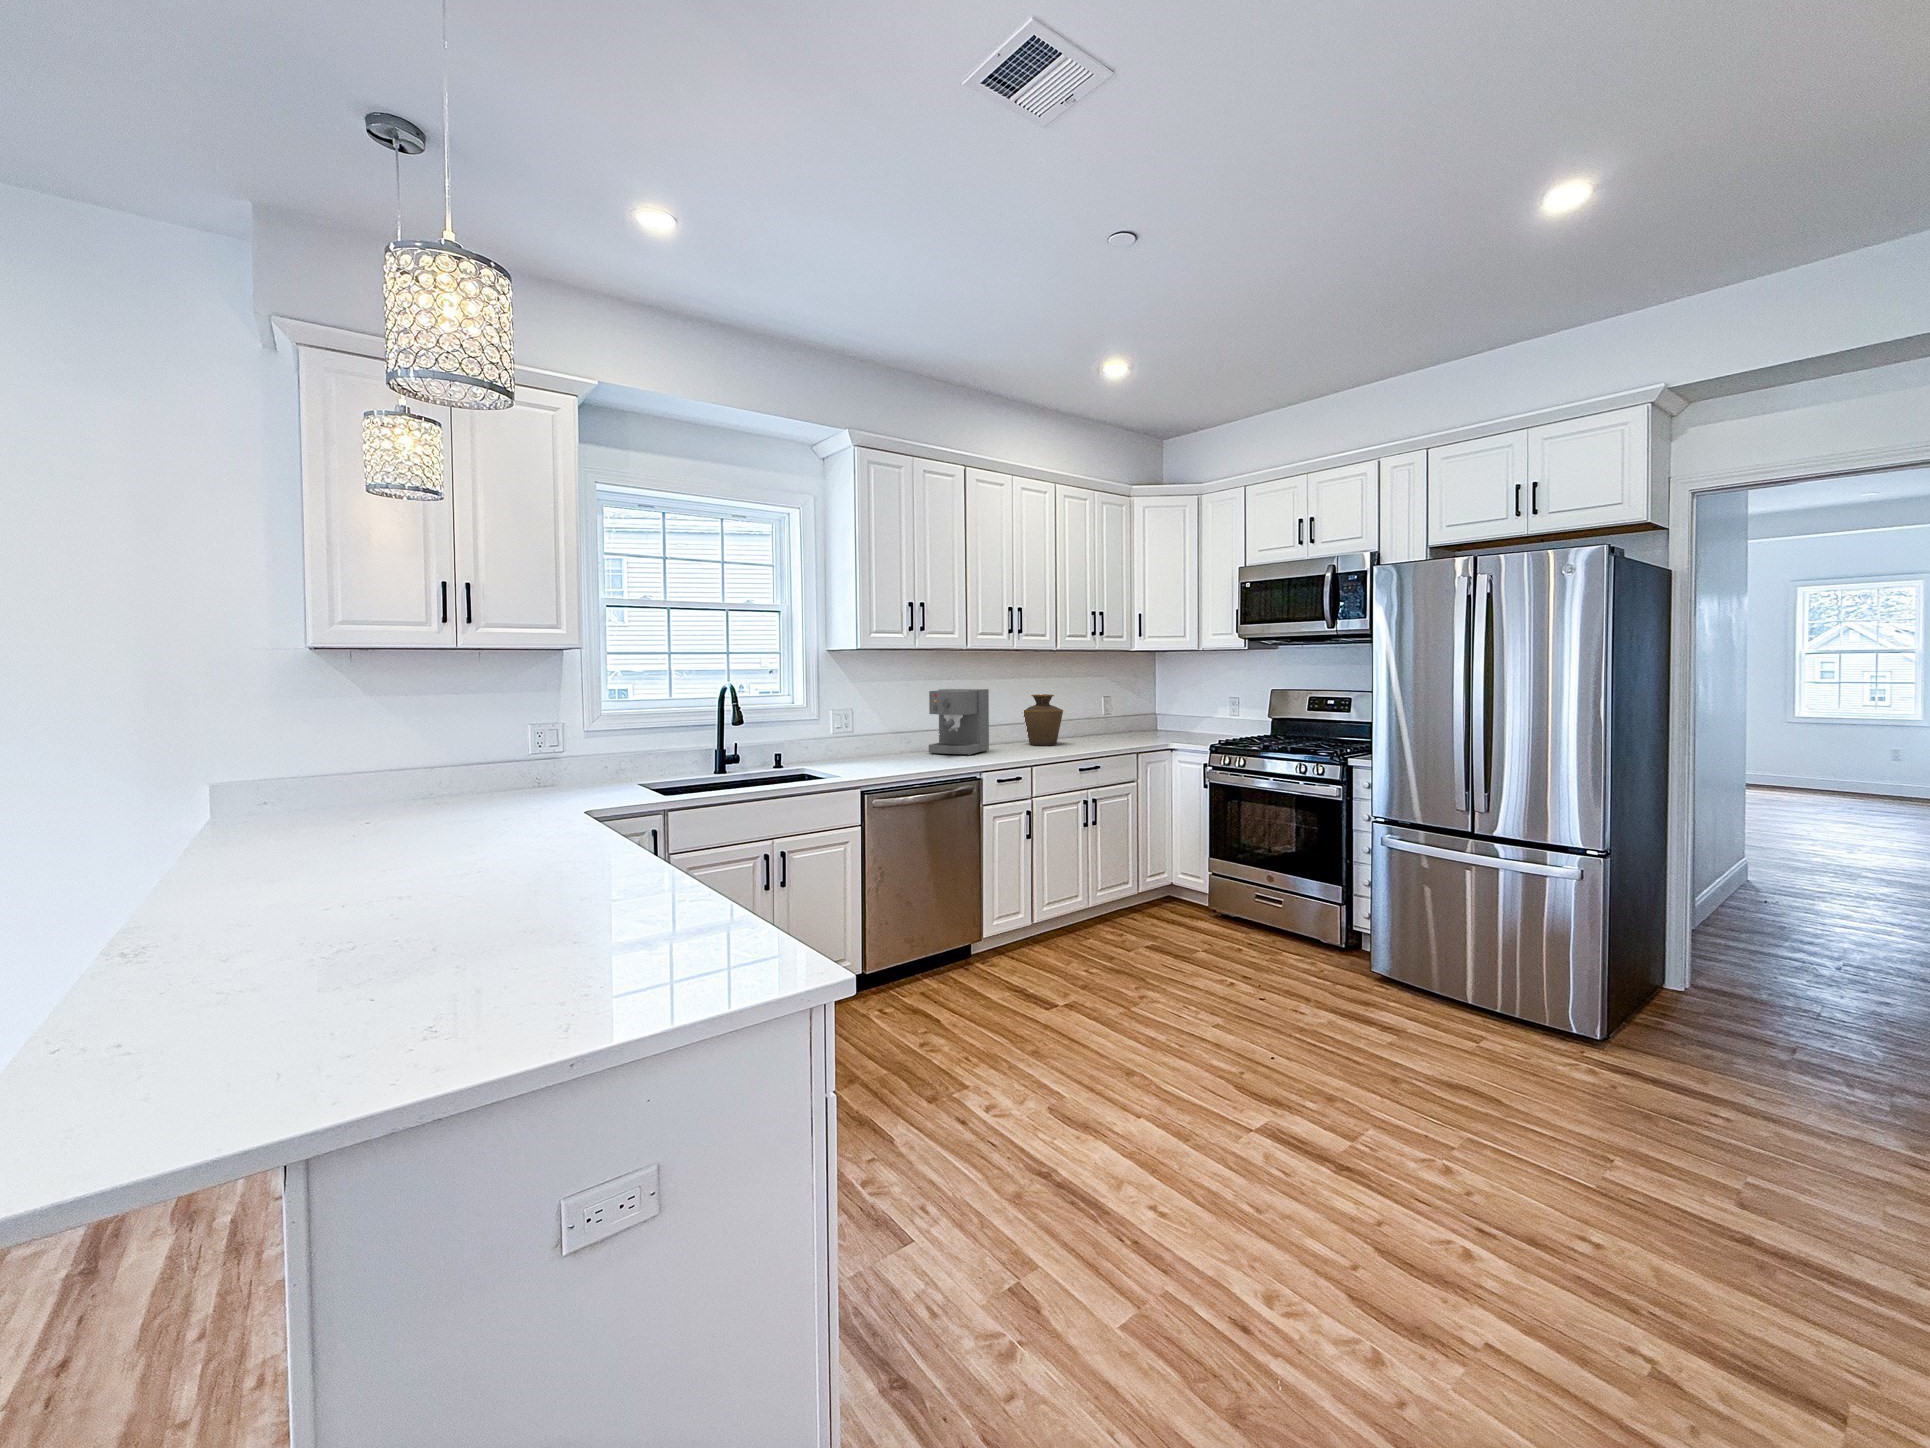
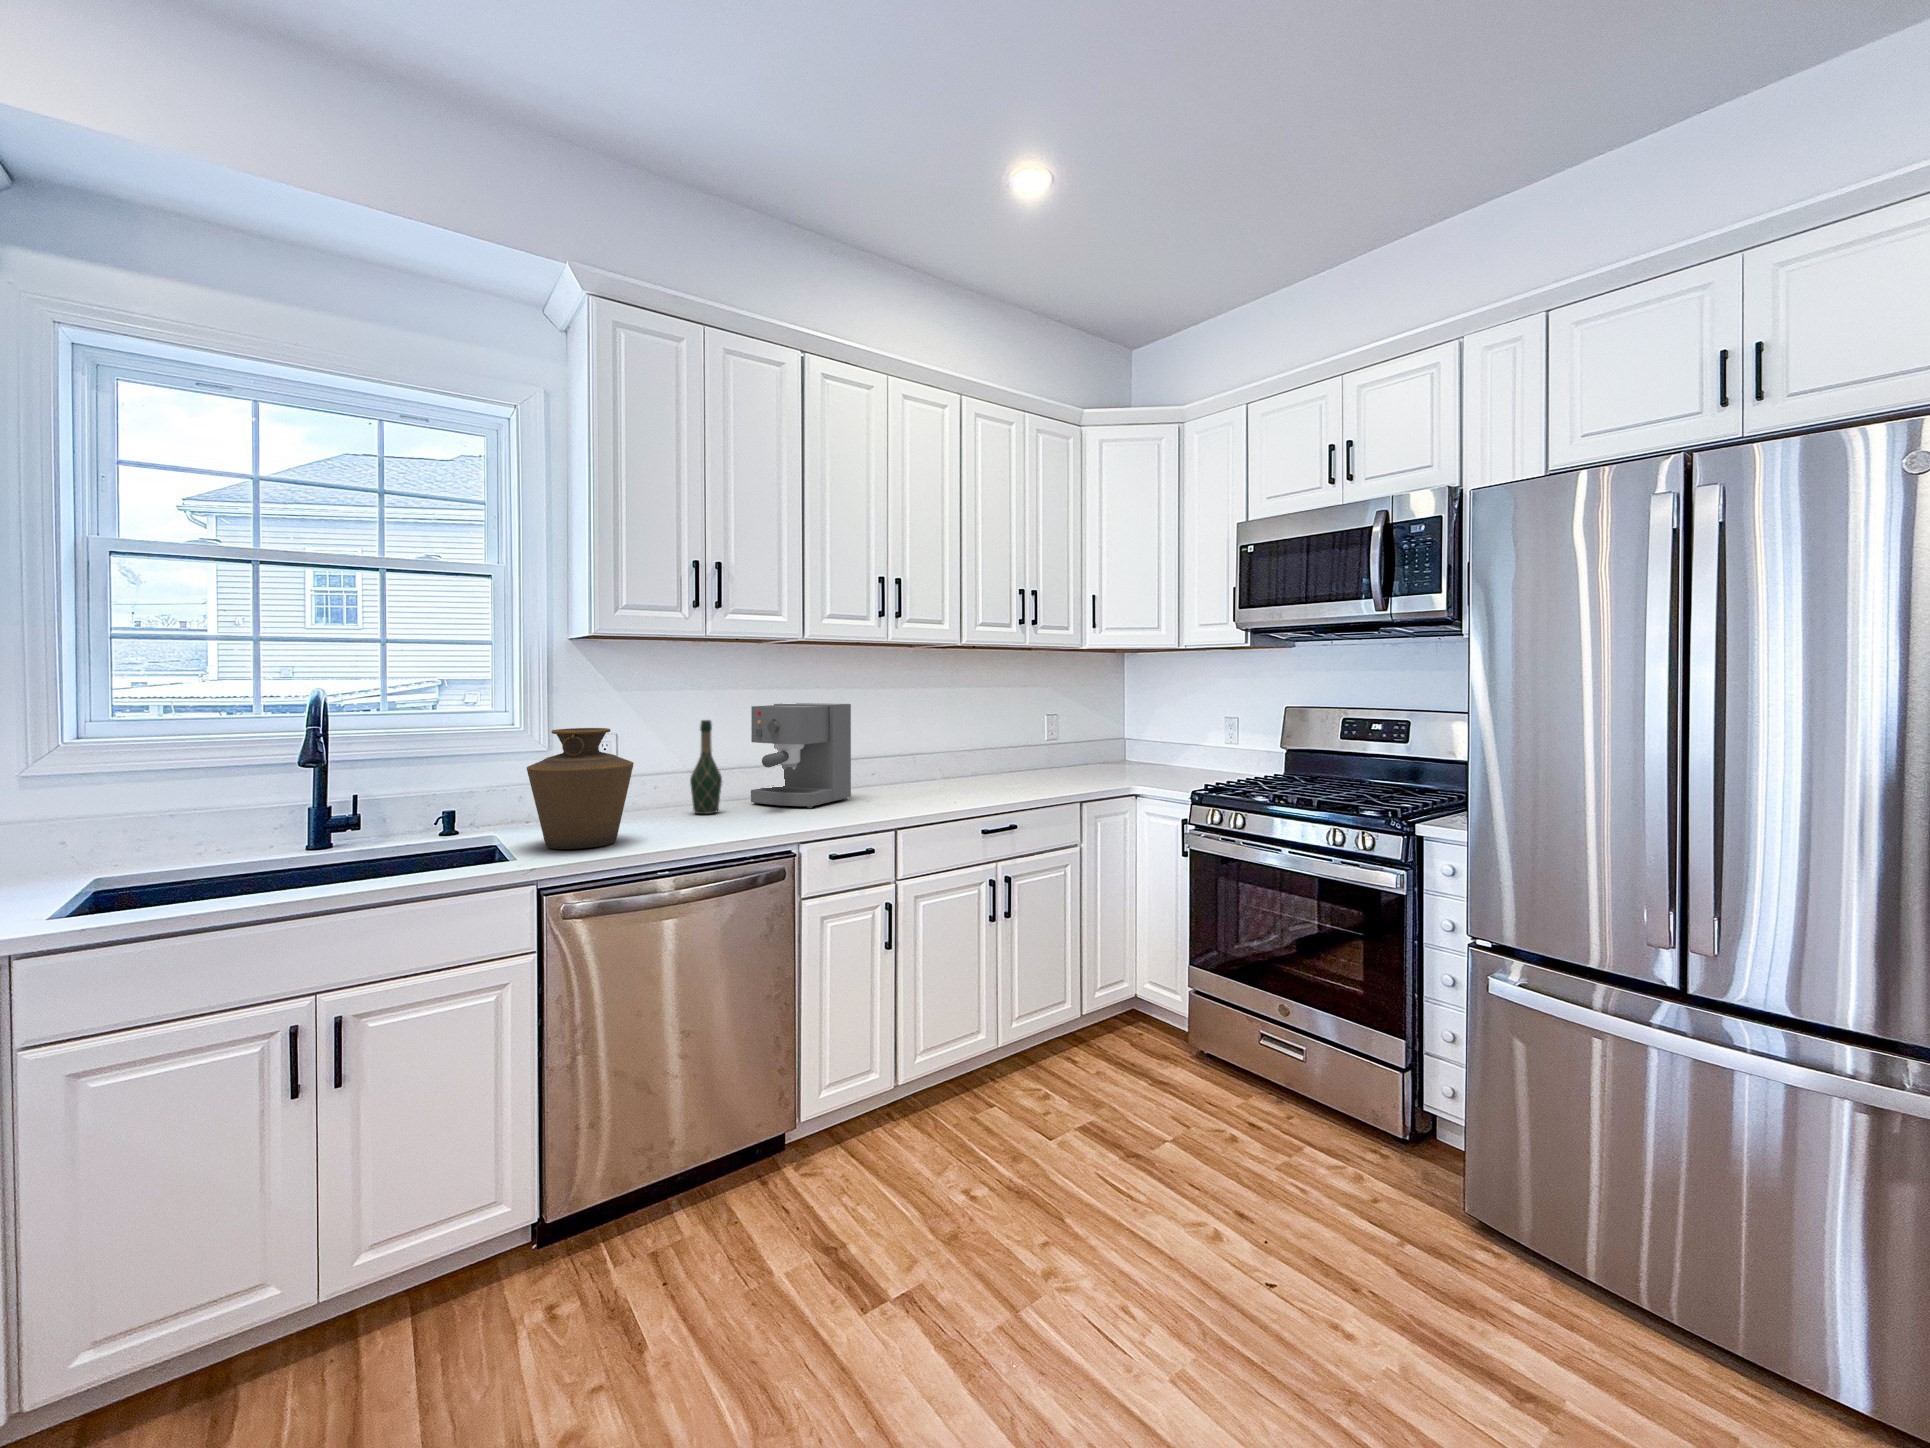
vase: present [1023,694,1063,745] -> present [527,728,634,849]
wine bottle: none [899,700,918,758] -> present [690,720,722,814]

